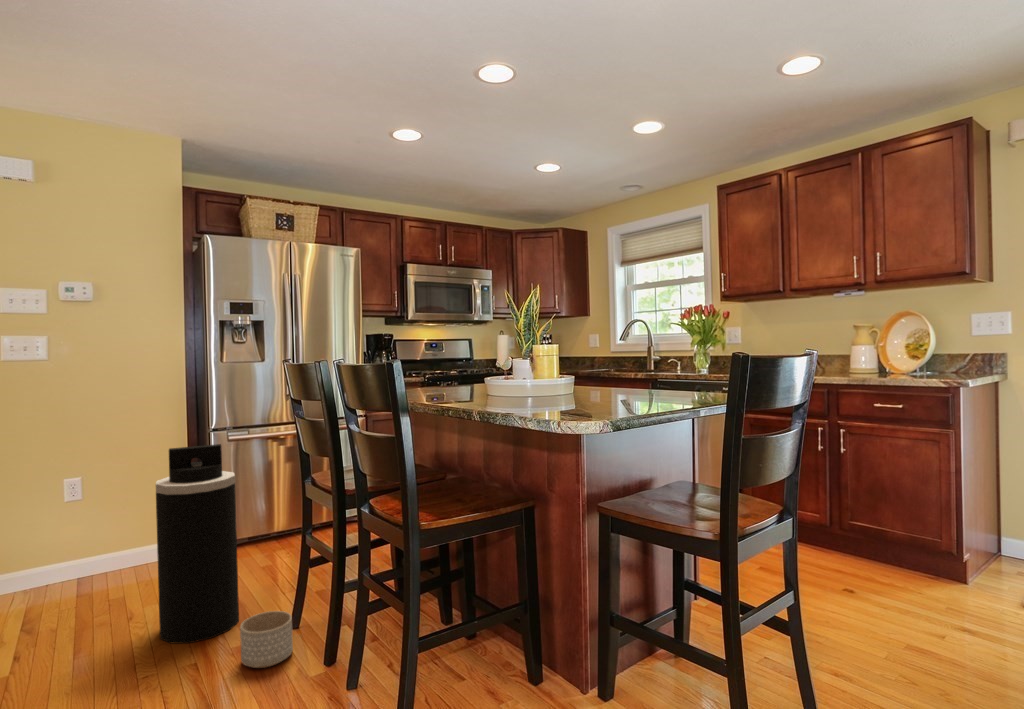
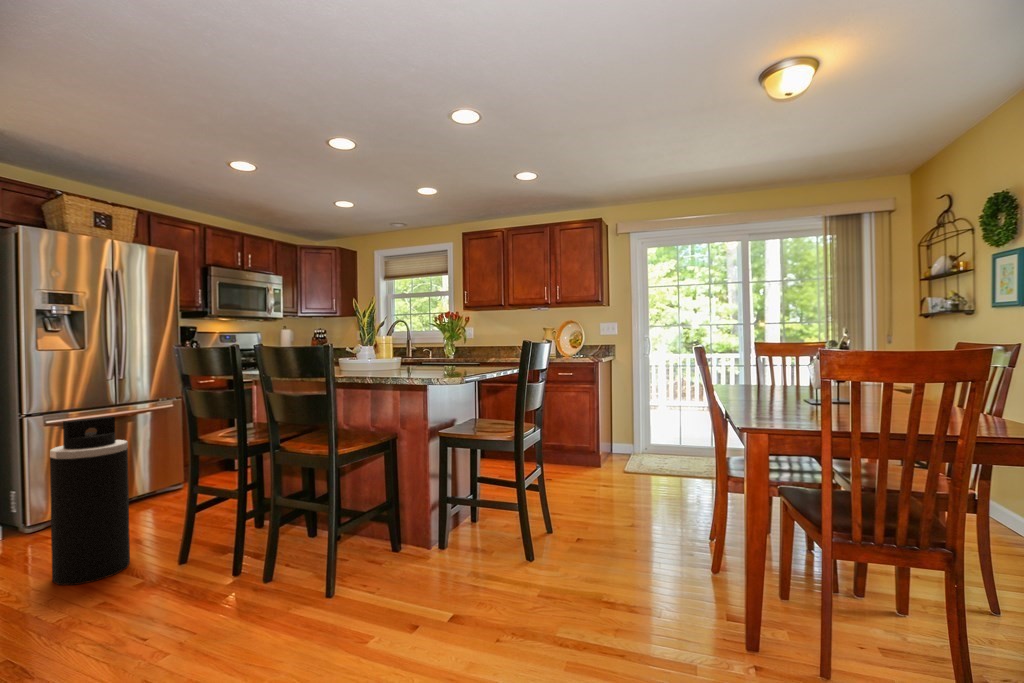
planter: present [240,611,293,668] -> none [163,538,207,579]

